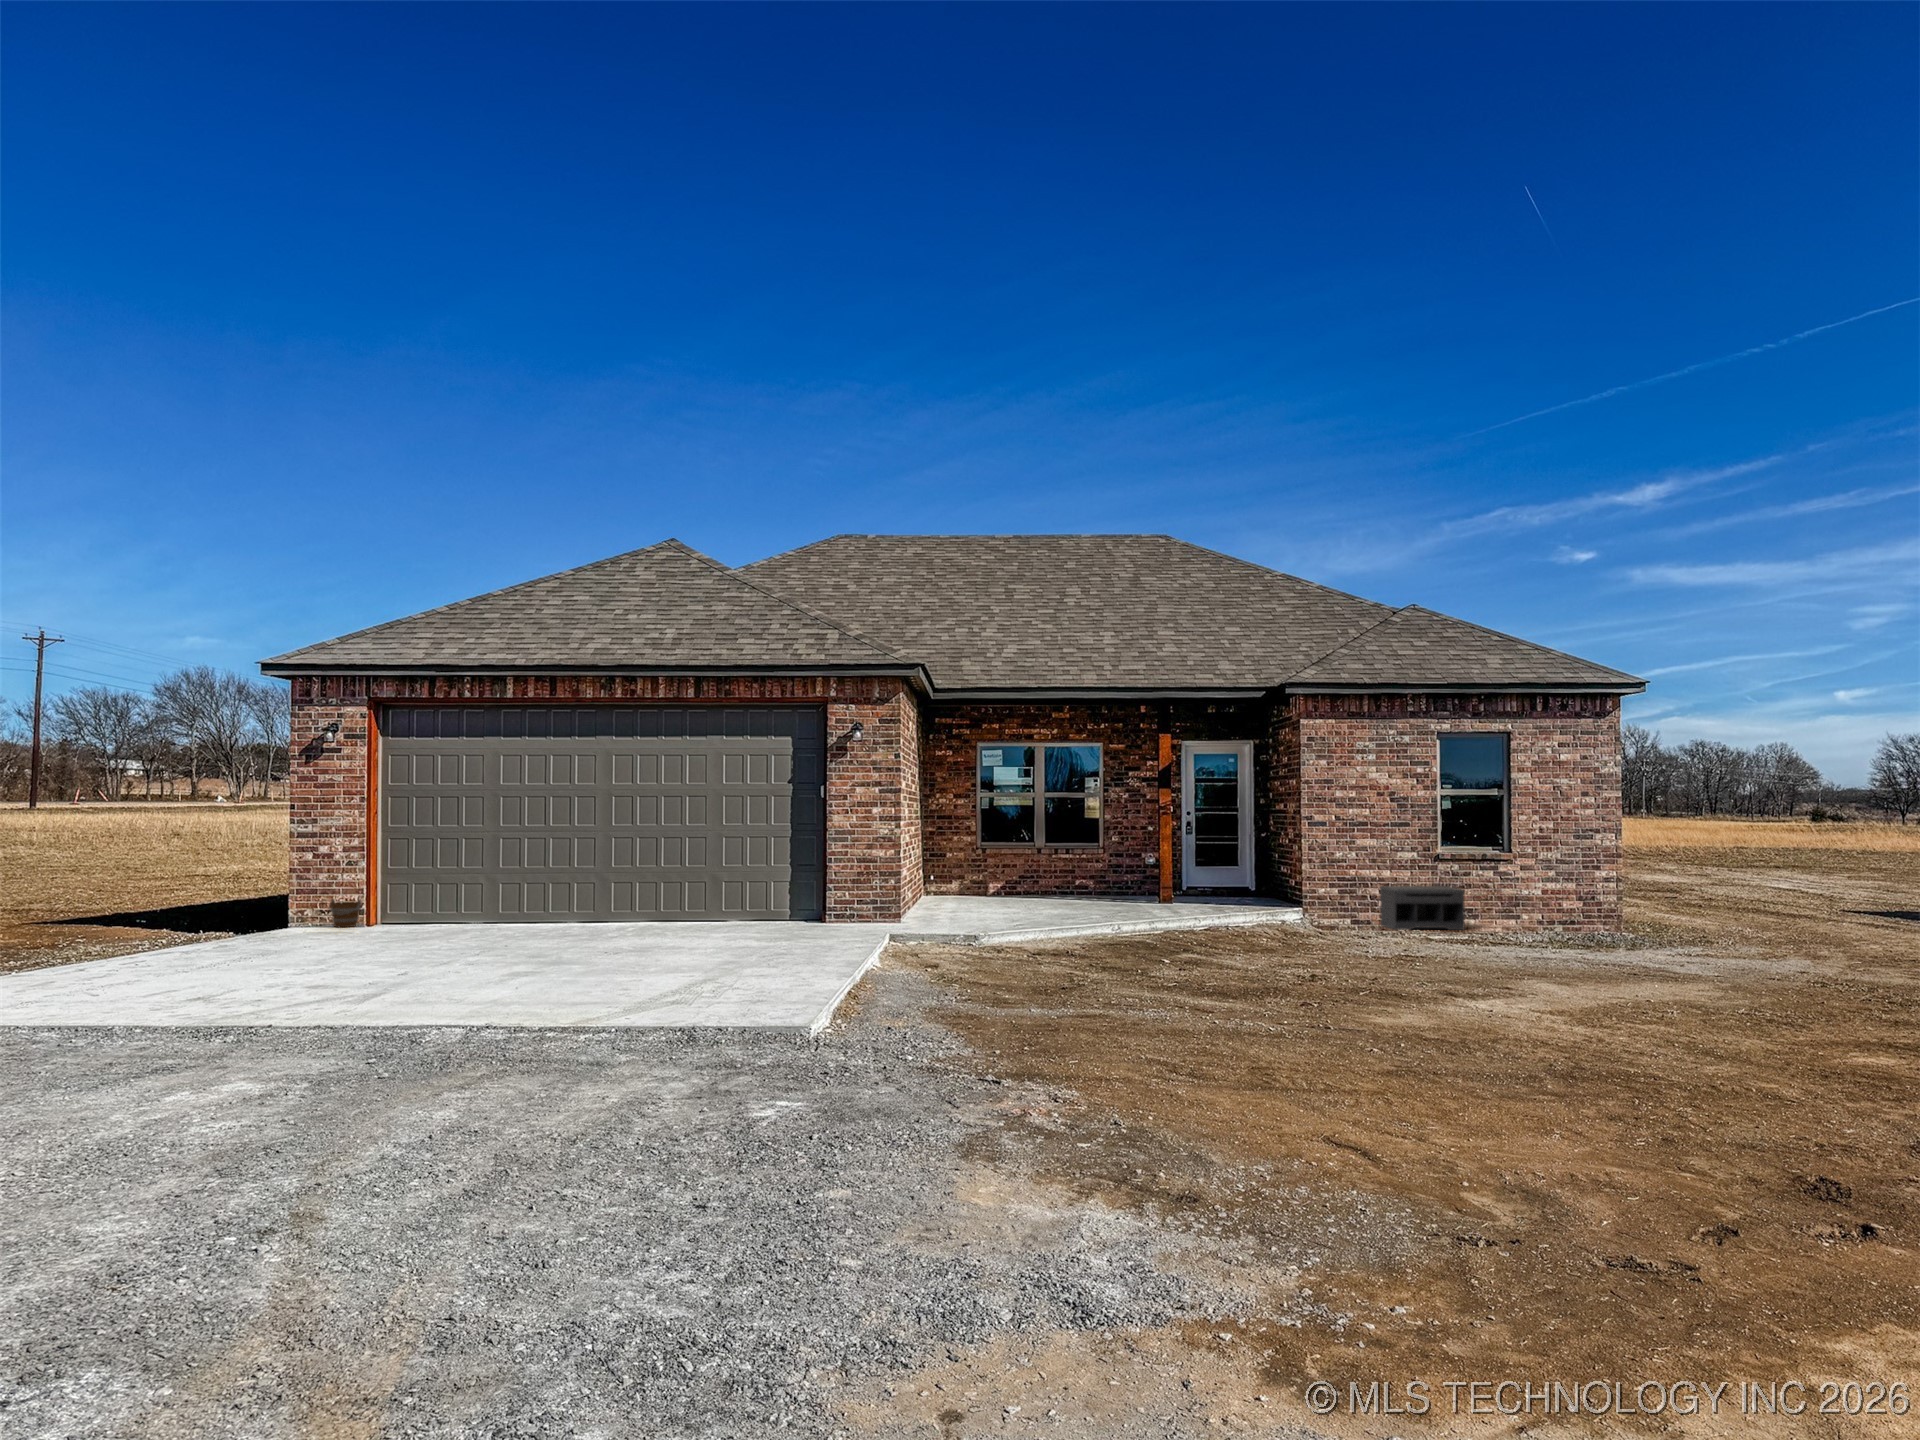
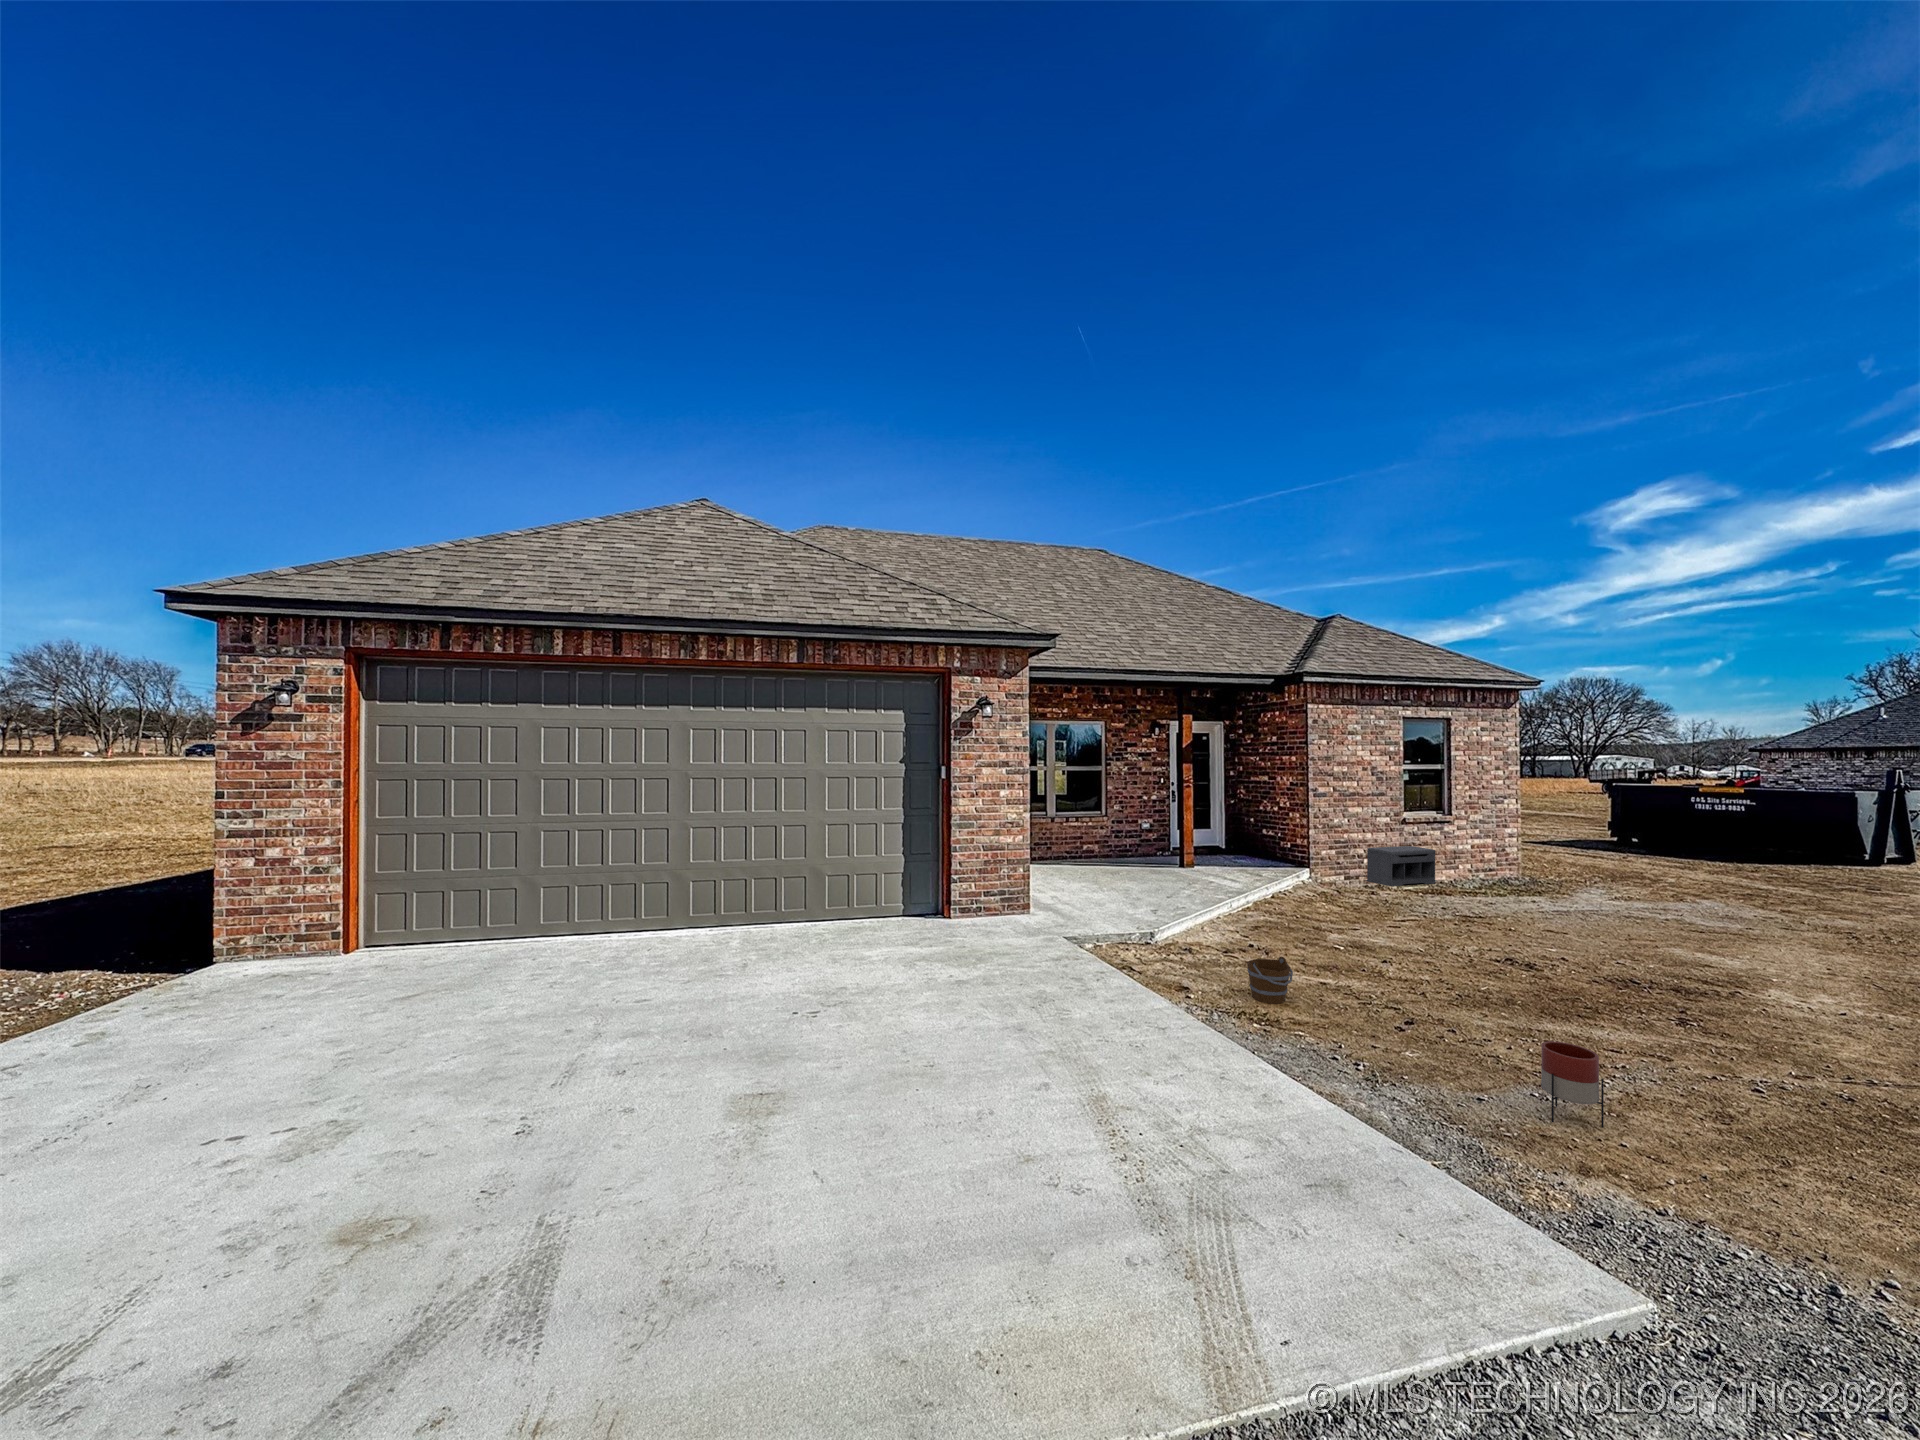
bucket: present [329,900,361,927] -> present [1247,957,1293,1004]
planter: none [1006,966,1040,1021] -> present [1541,1041,1604,1128]

